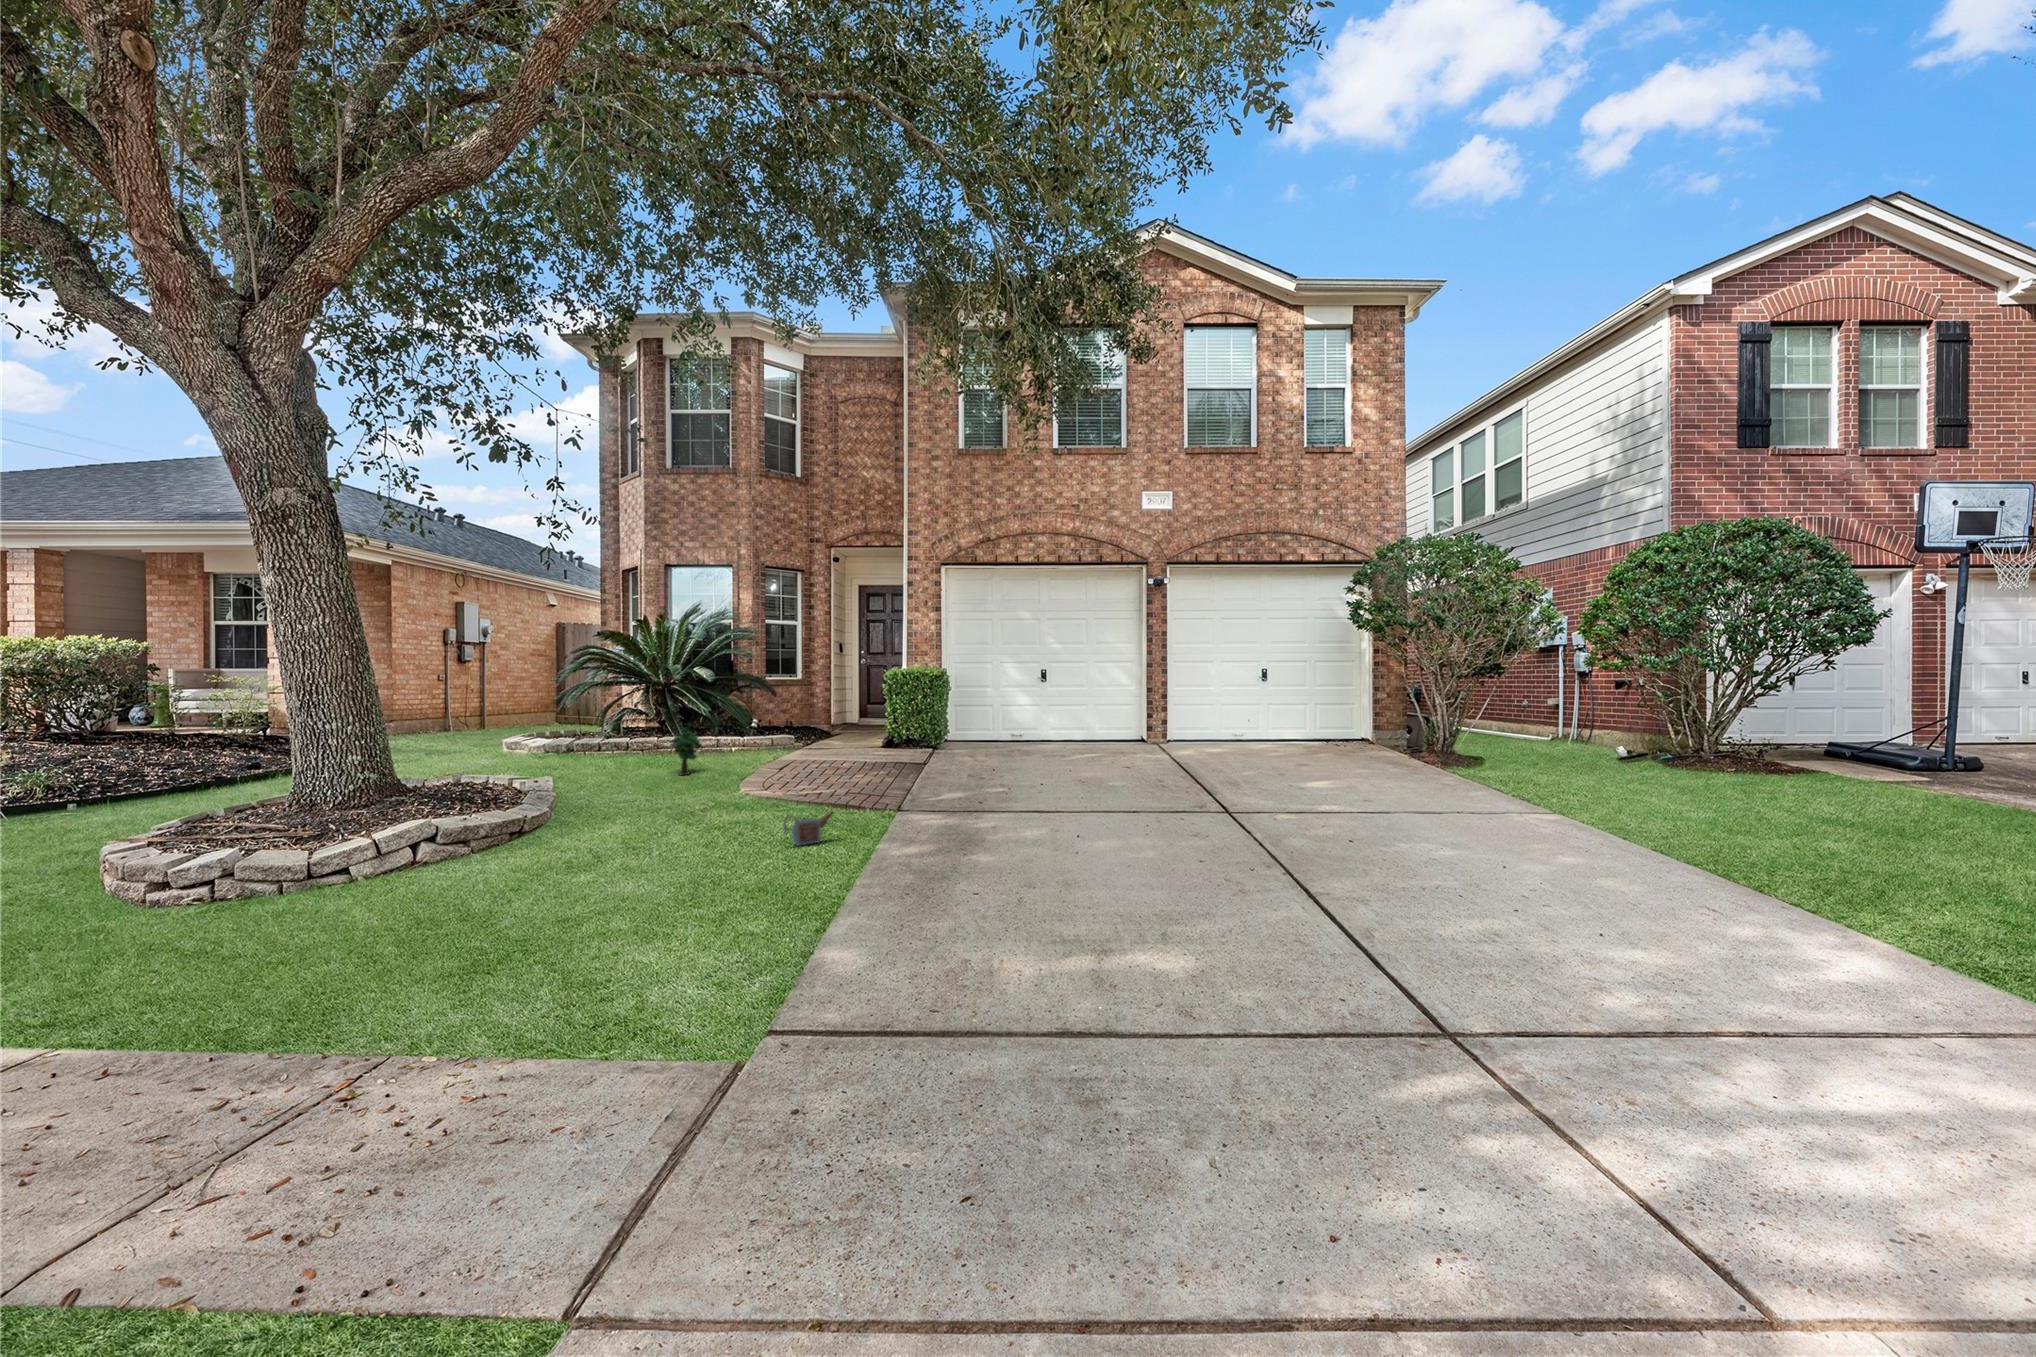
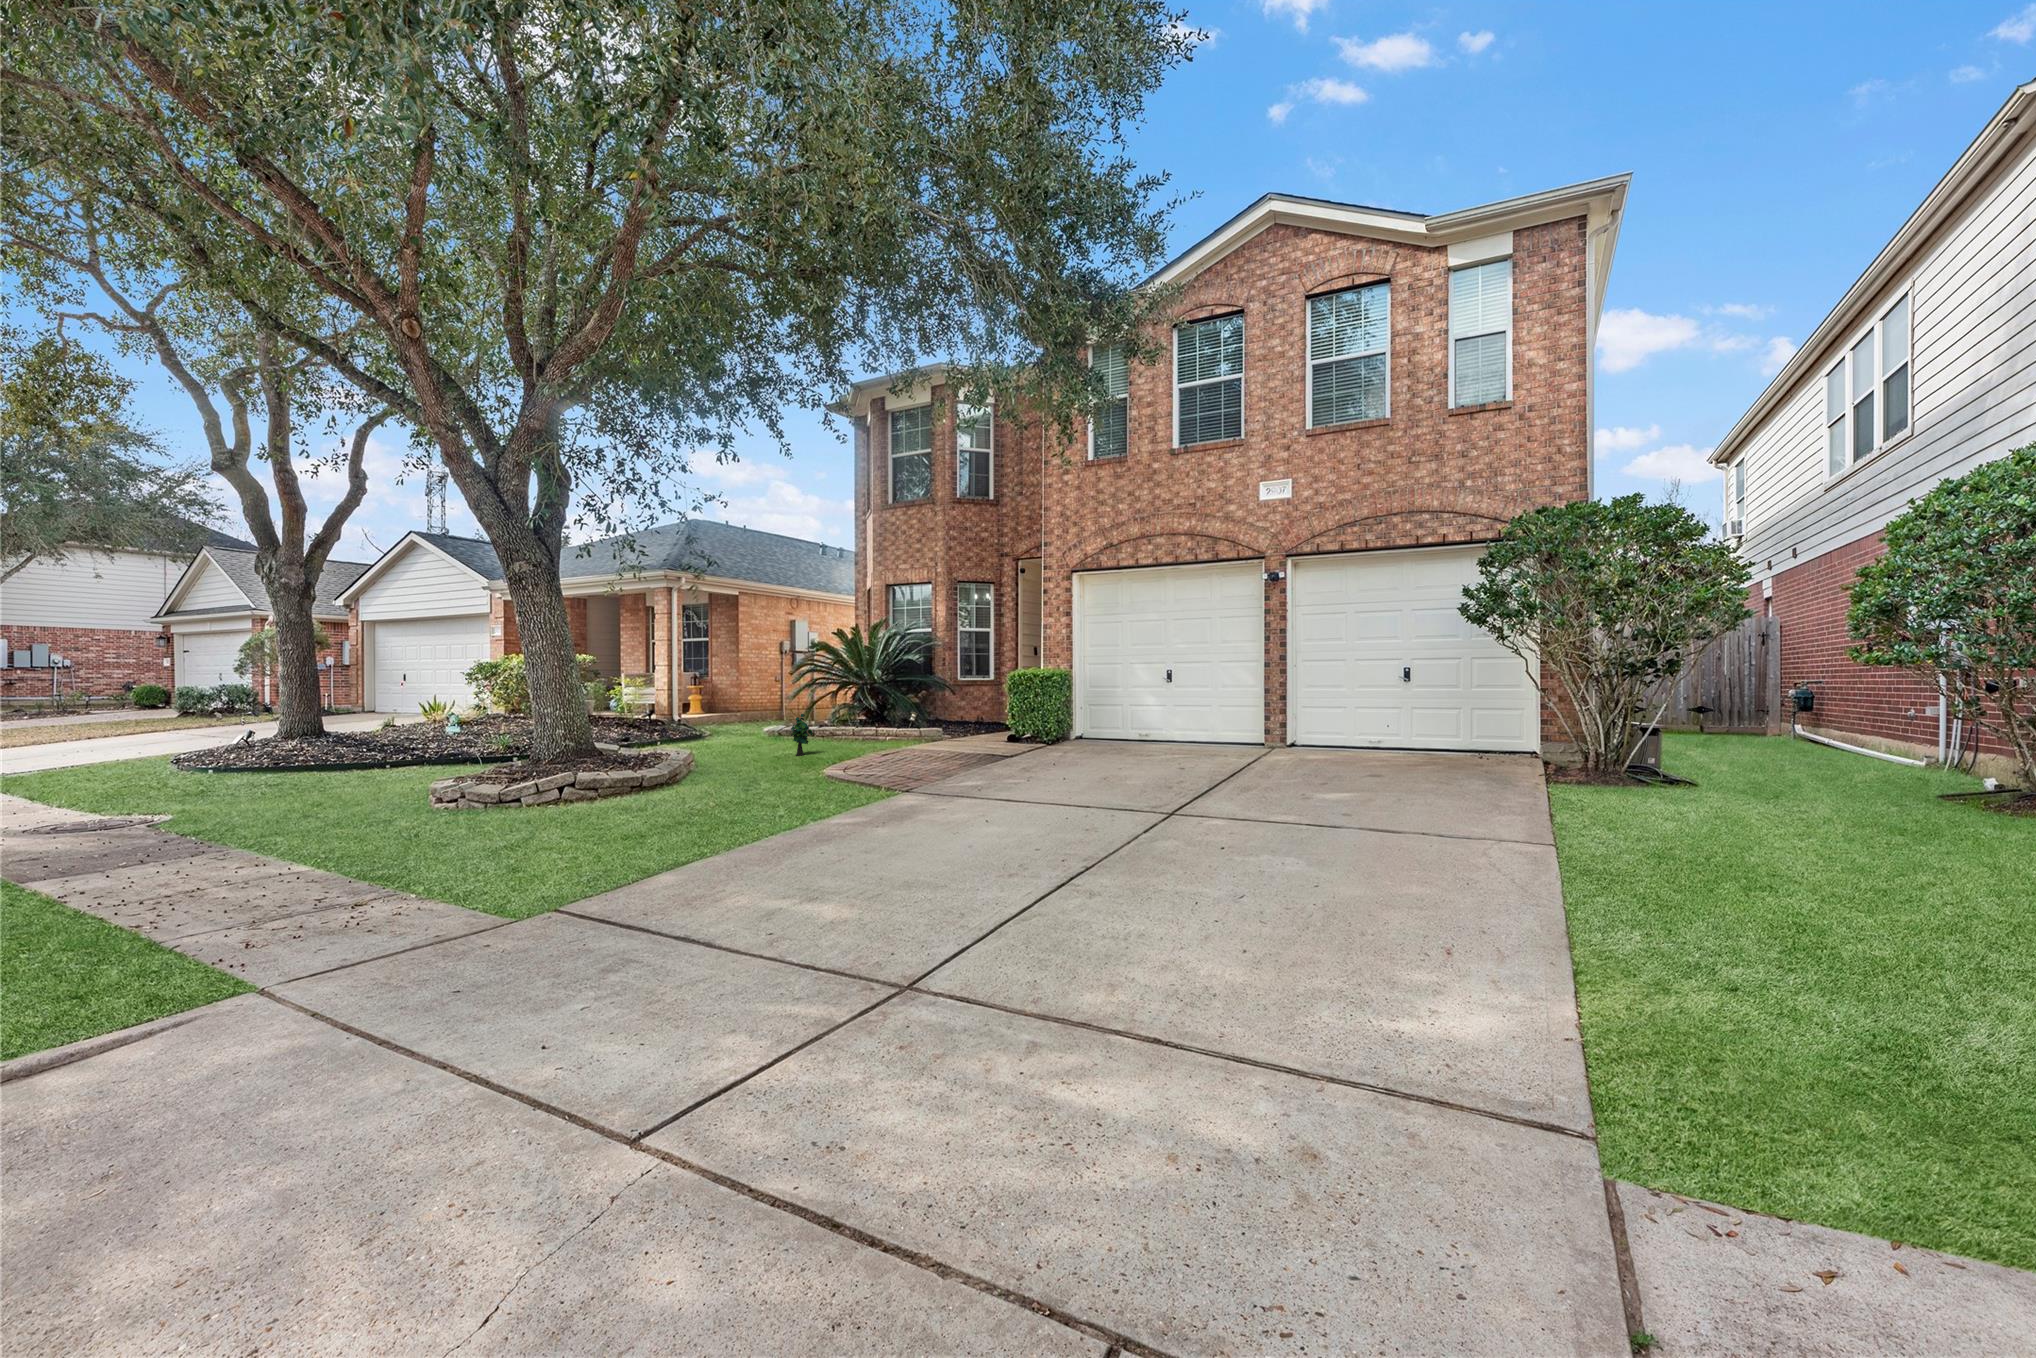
watering can: present [783,812,833,846] -> none [723,785,767,809]

